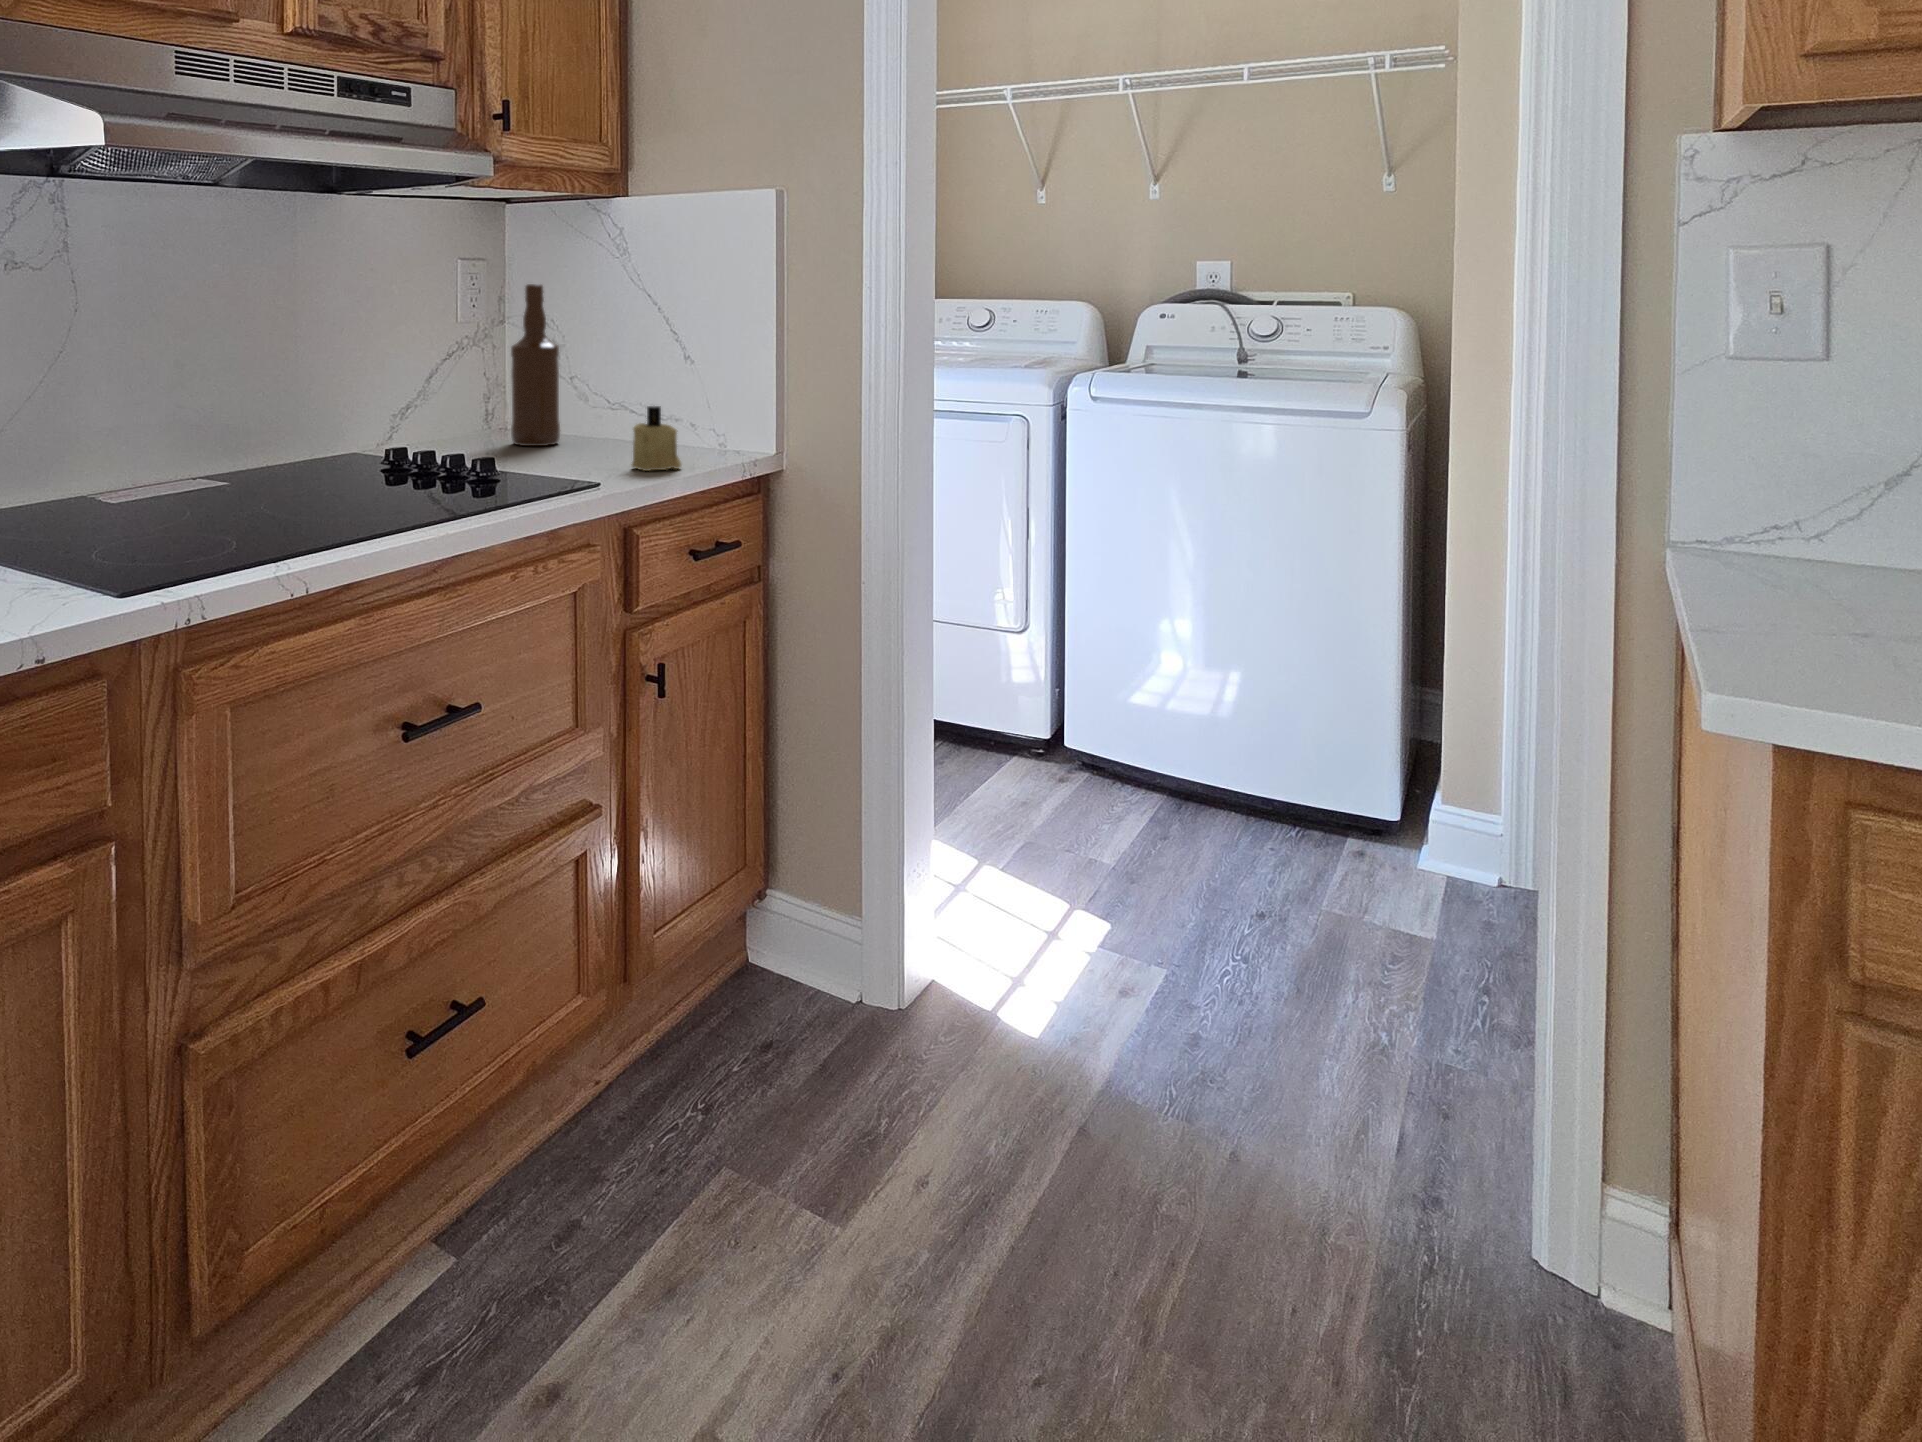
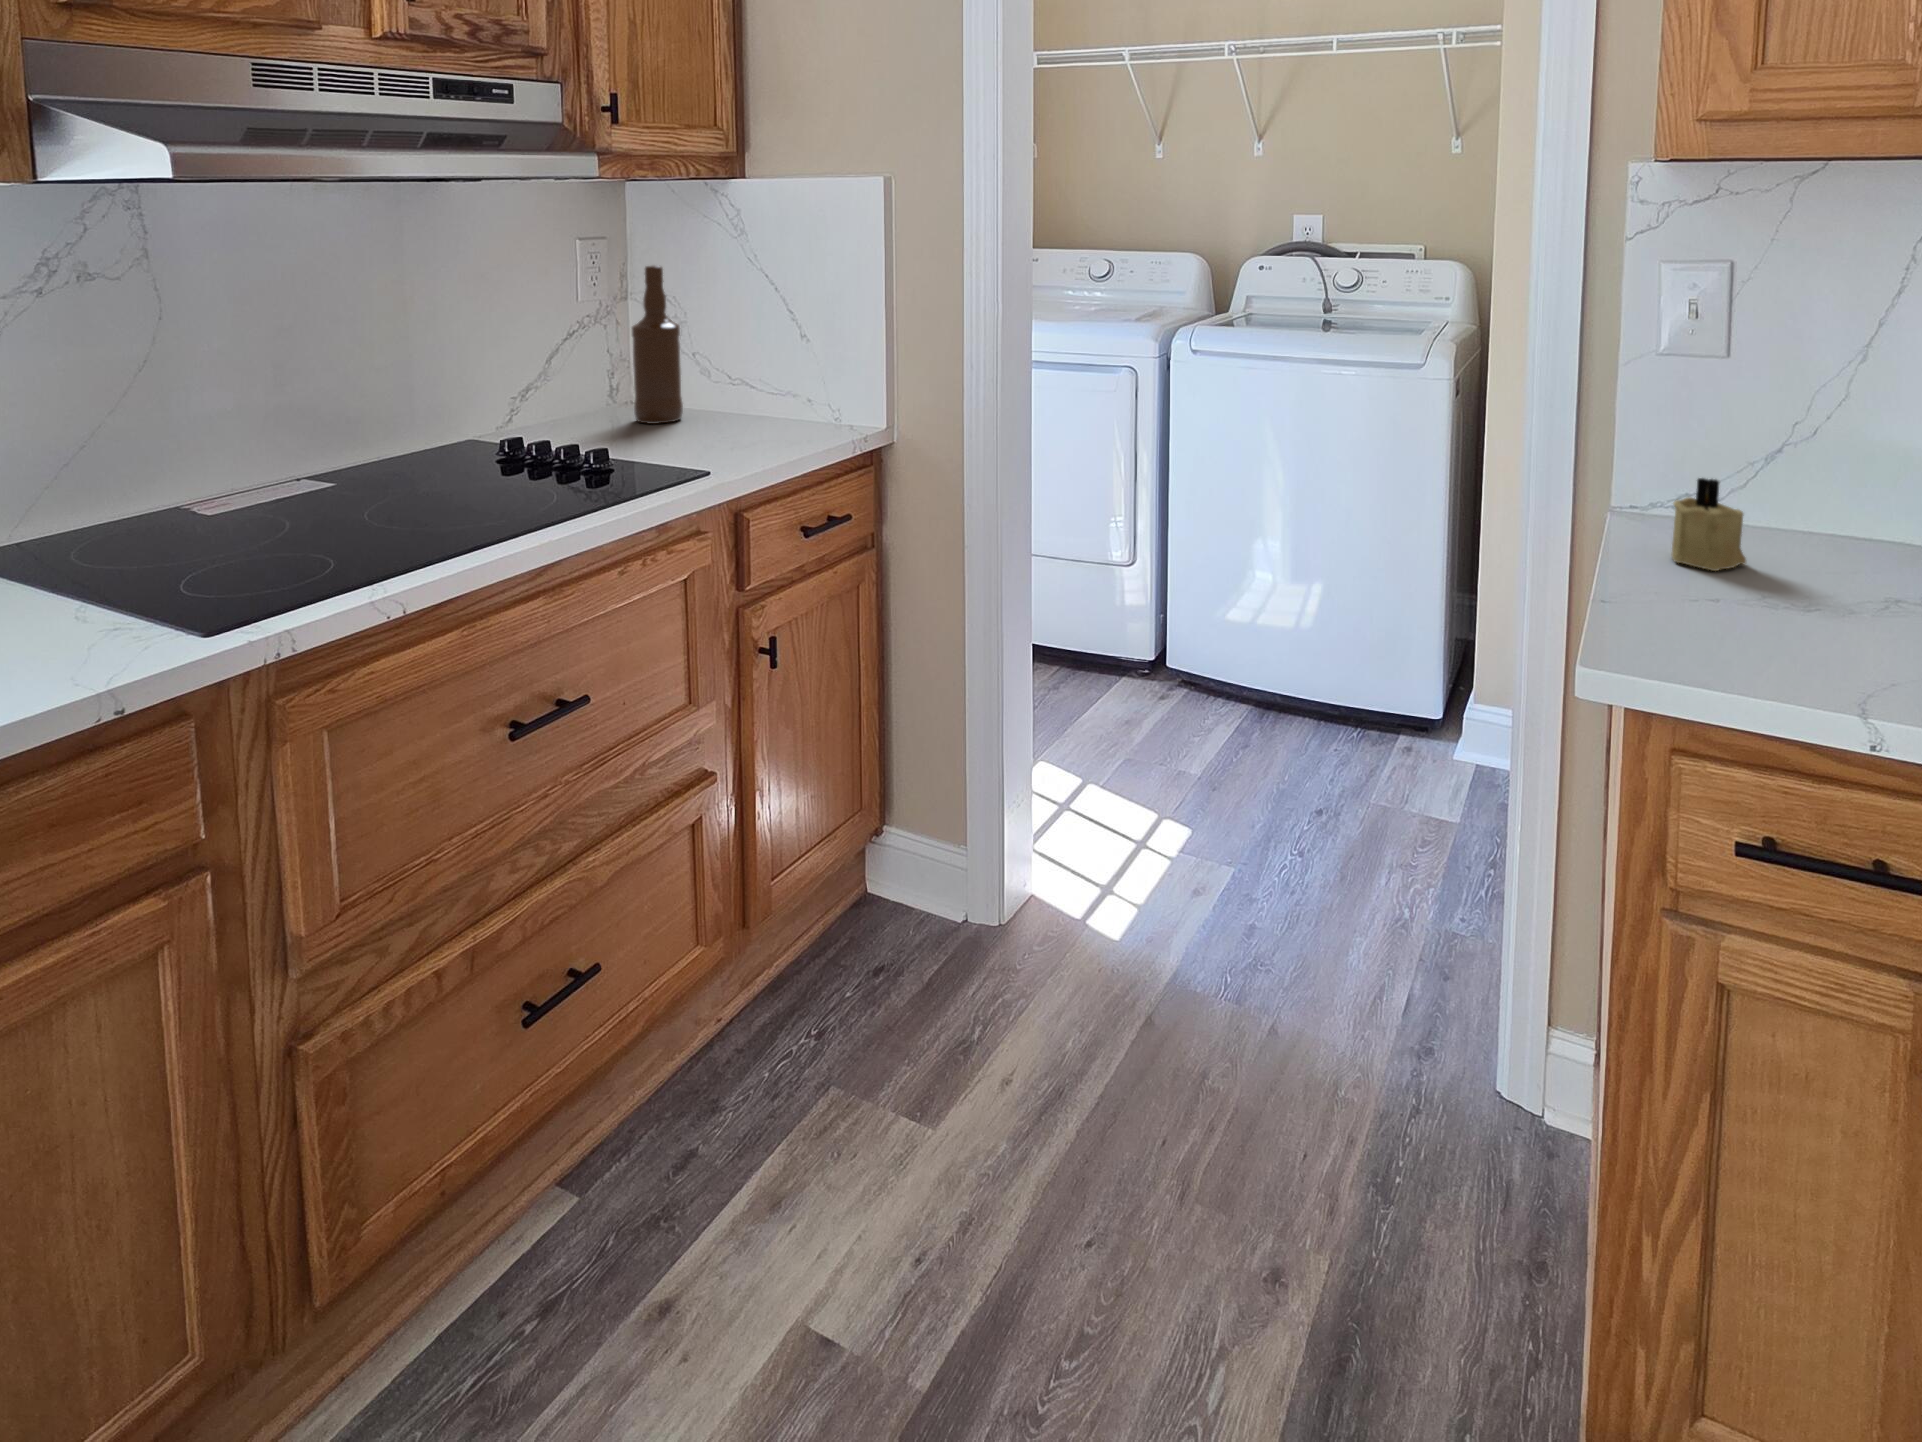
candle: present [631,406,681,471] -> present [1672,478,1746,571]

